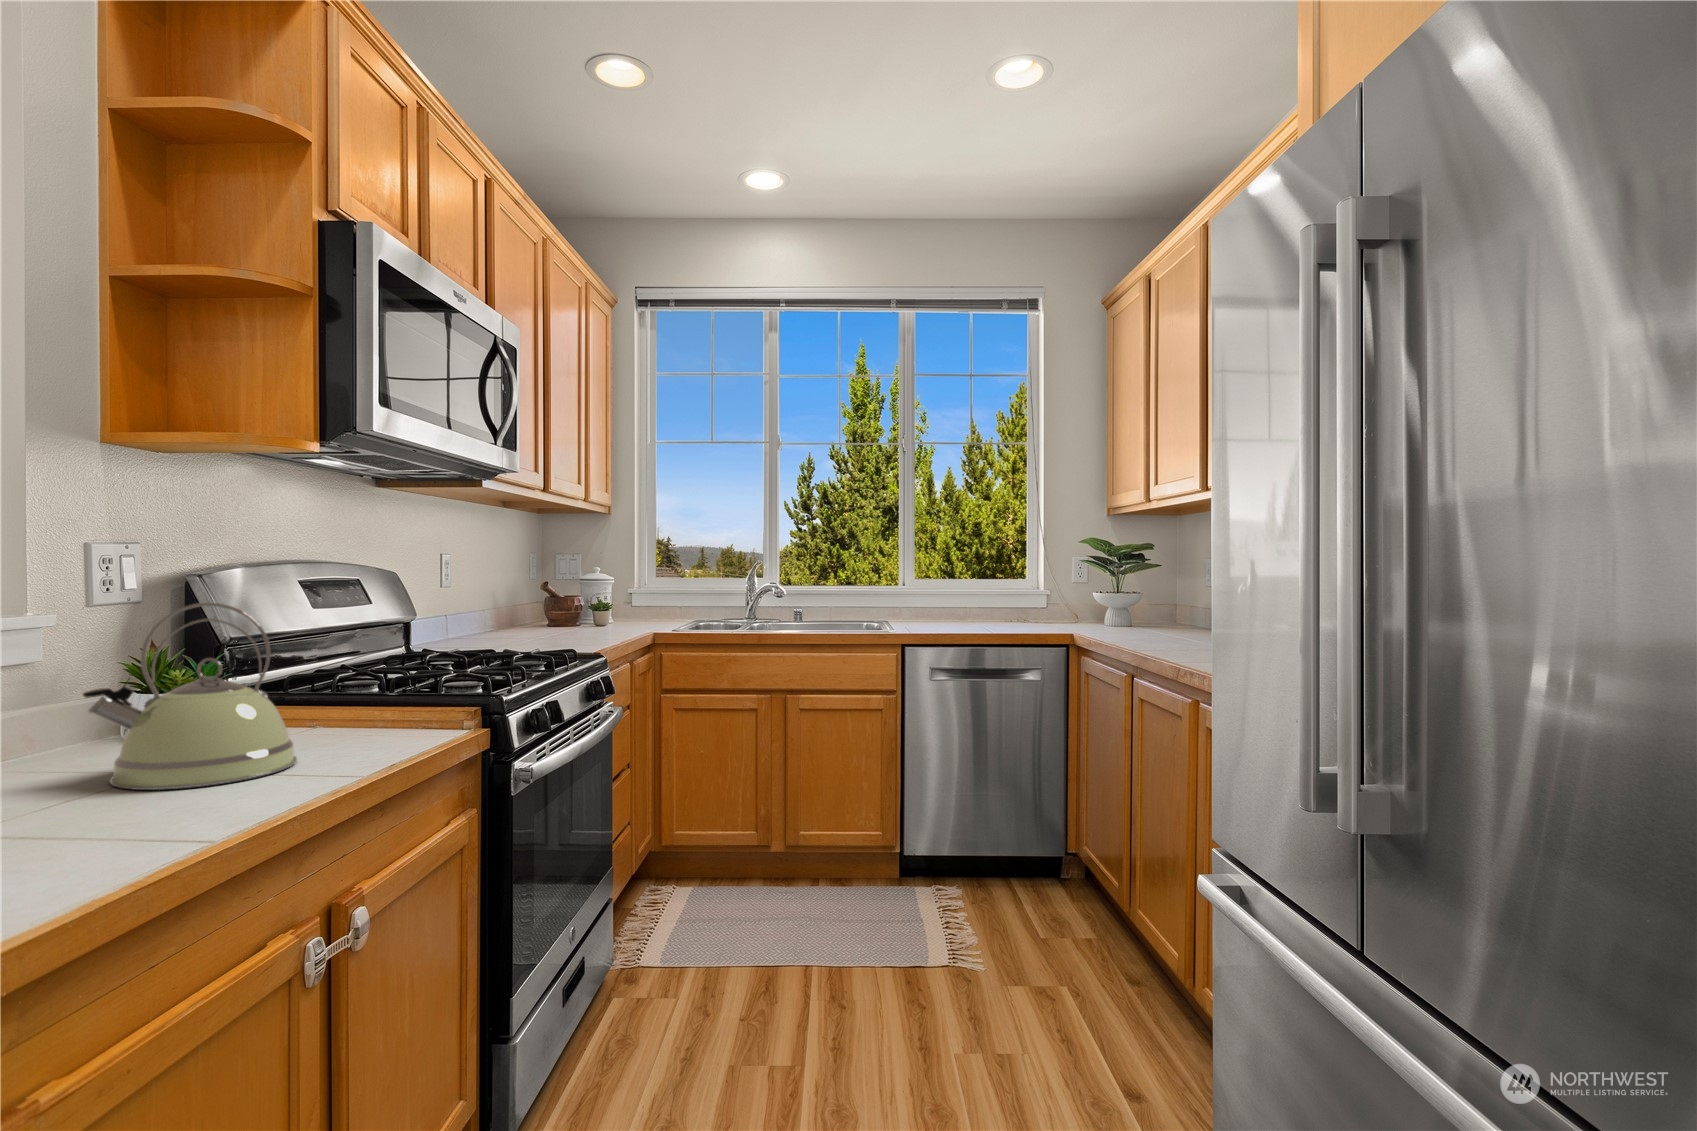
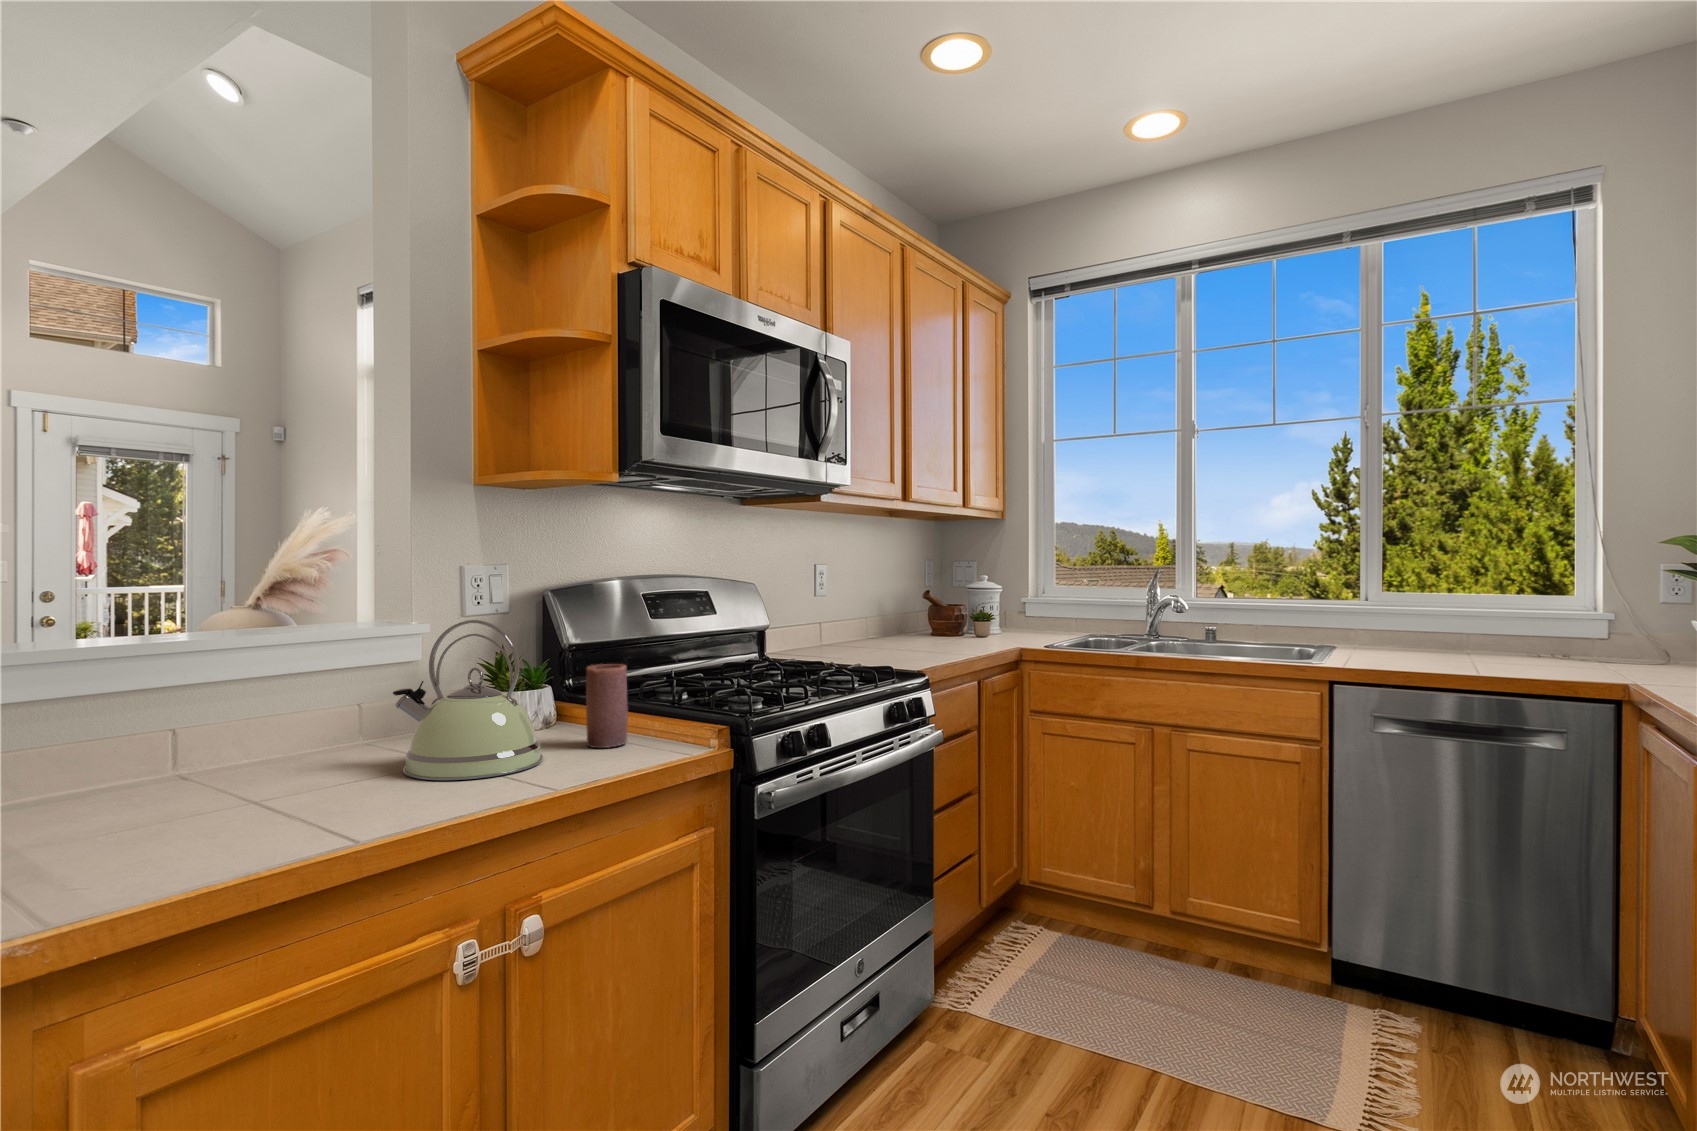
candle: none [319,651,369,742] -> present [586,664,628,748]

